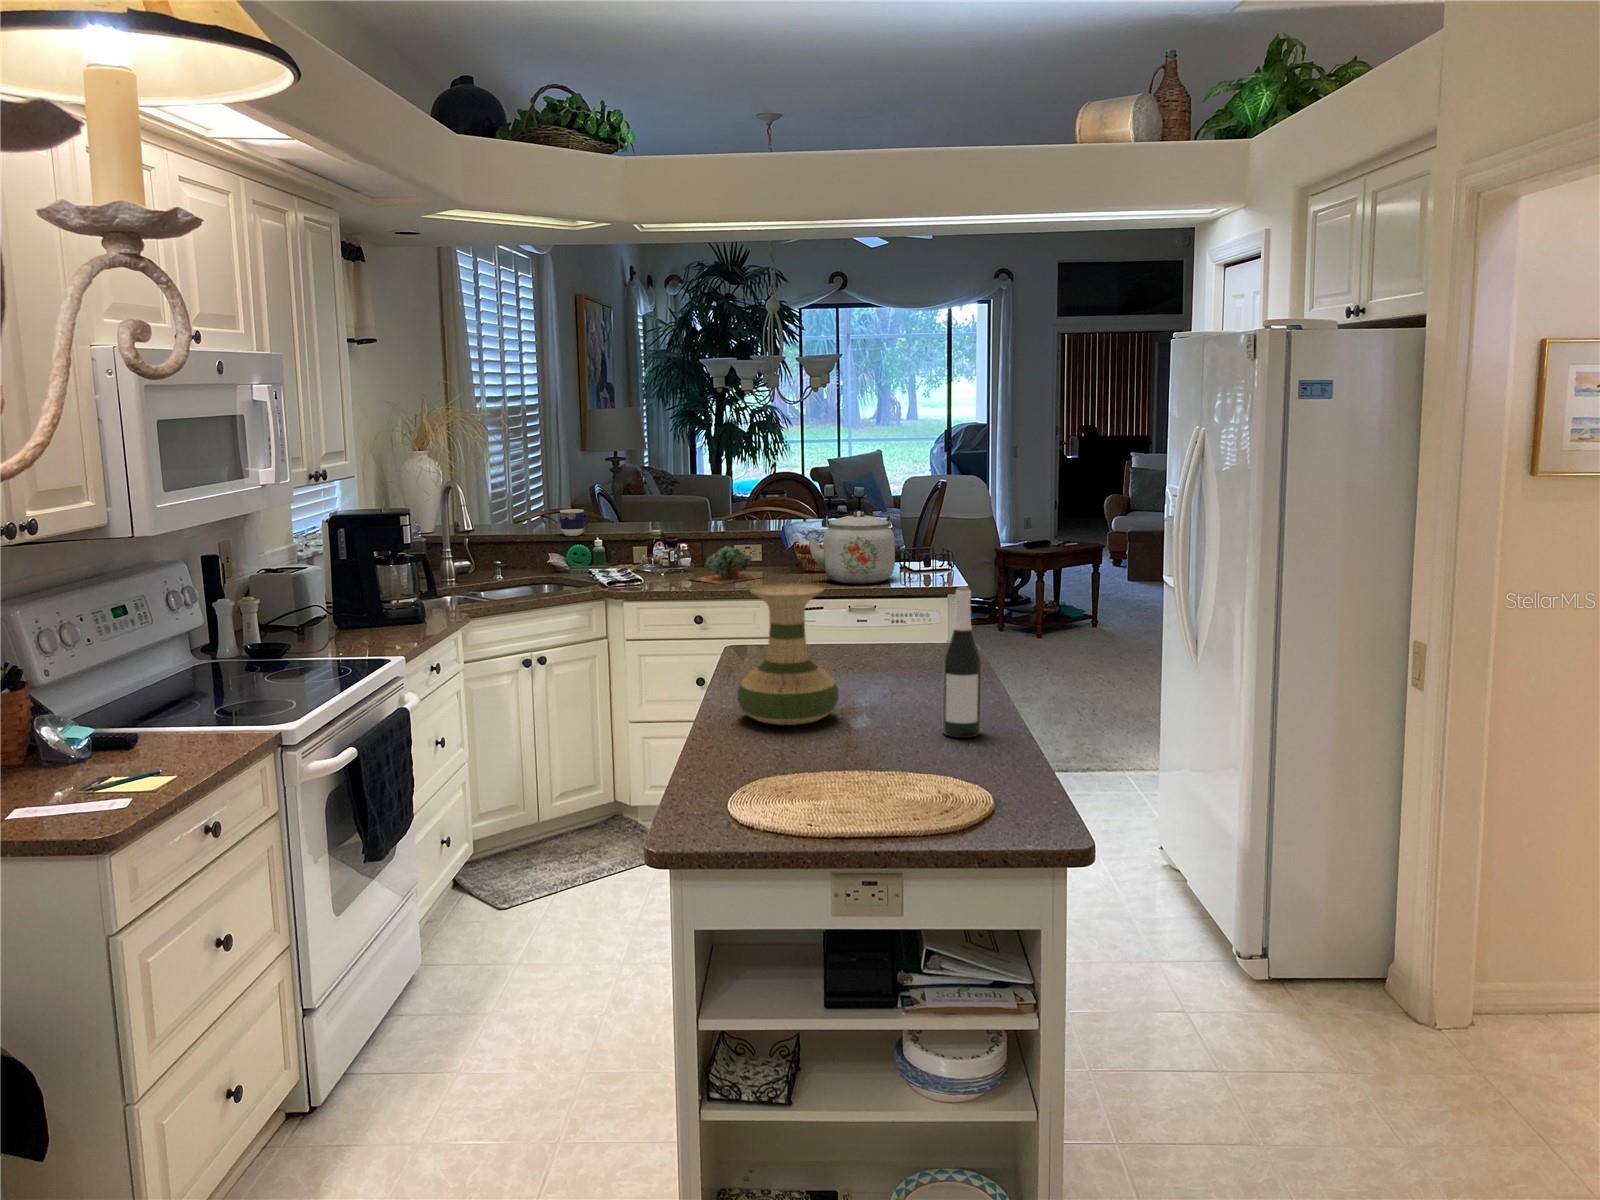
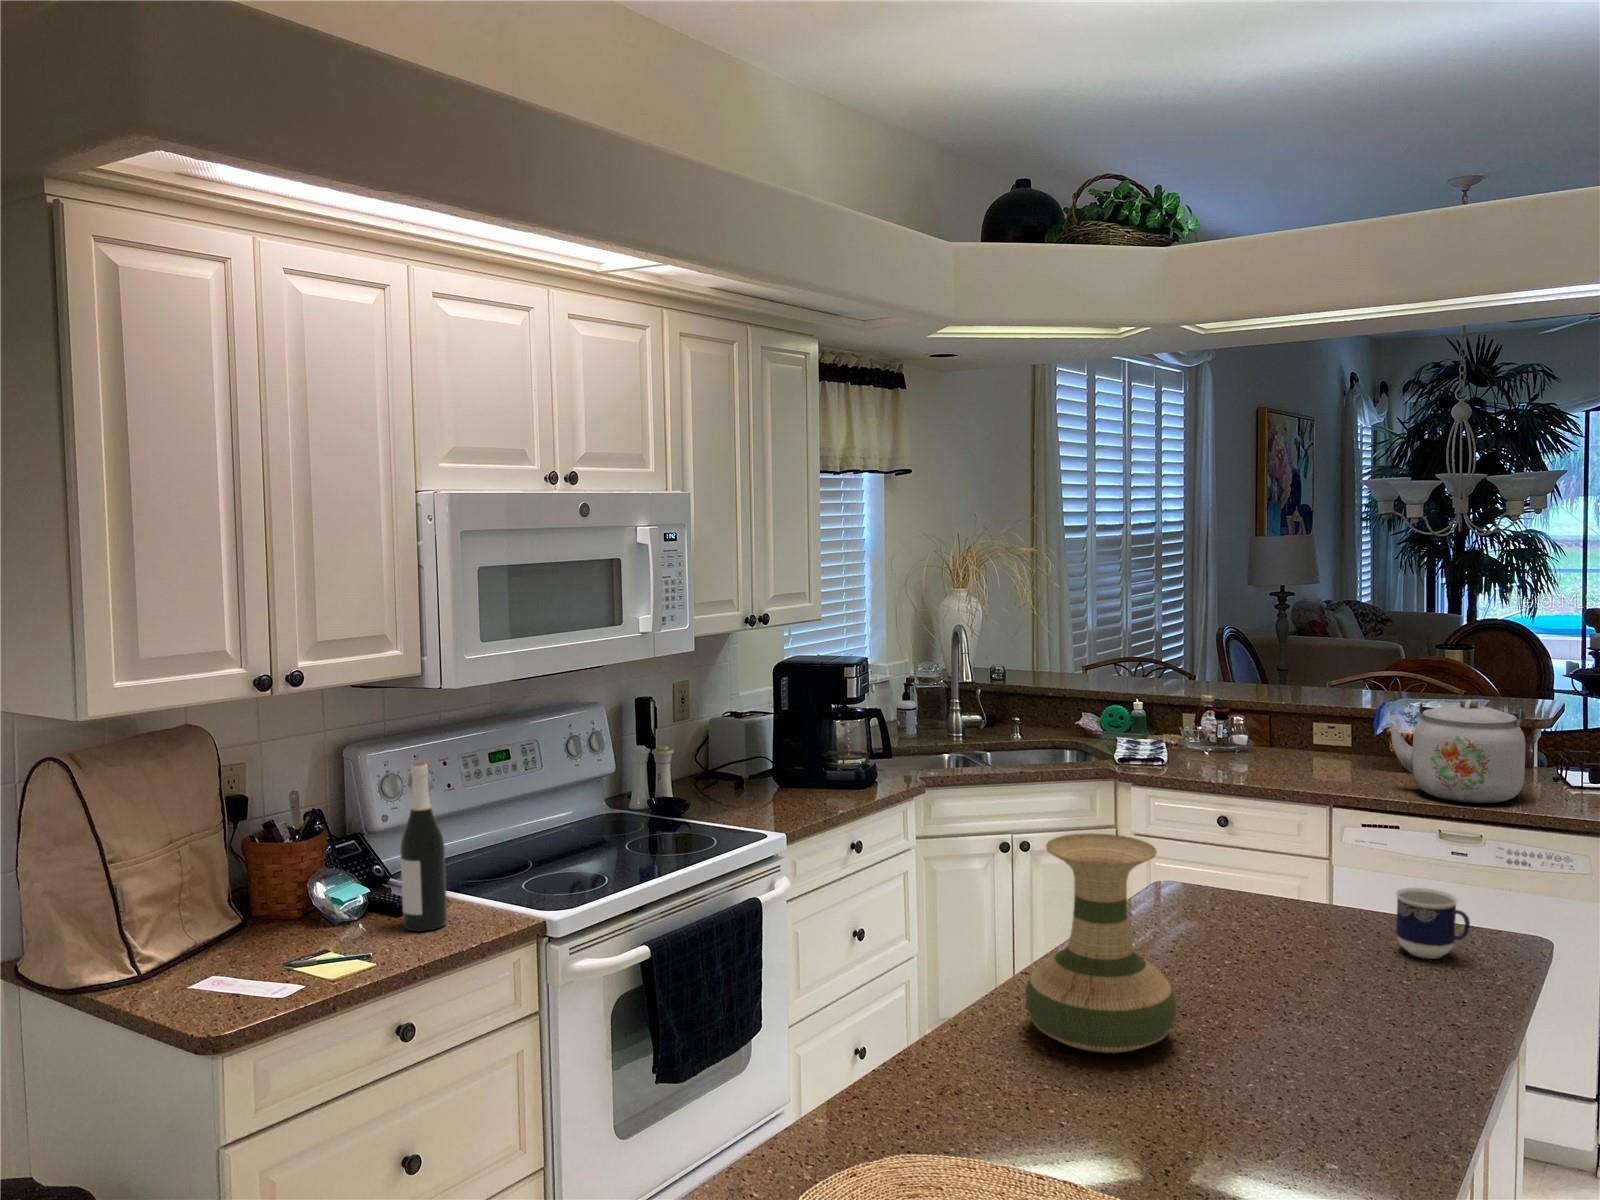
cup: present [560,509,588,536] -> present [1396,888,1470,958]
succulent plant: present [691,546,762,584] -> none [1233,726,1340,777]
wine bottle: present [943,587,982,738] -> present [400,761,447,931]

